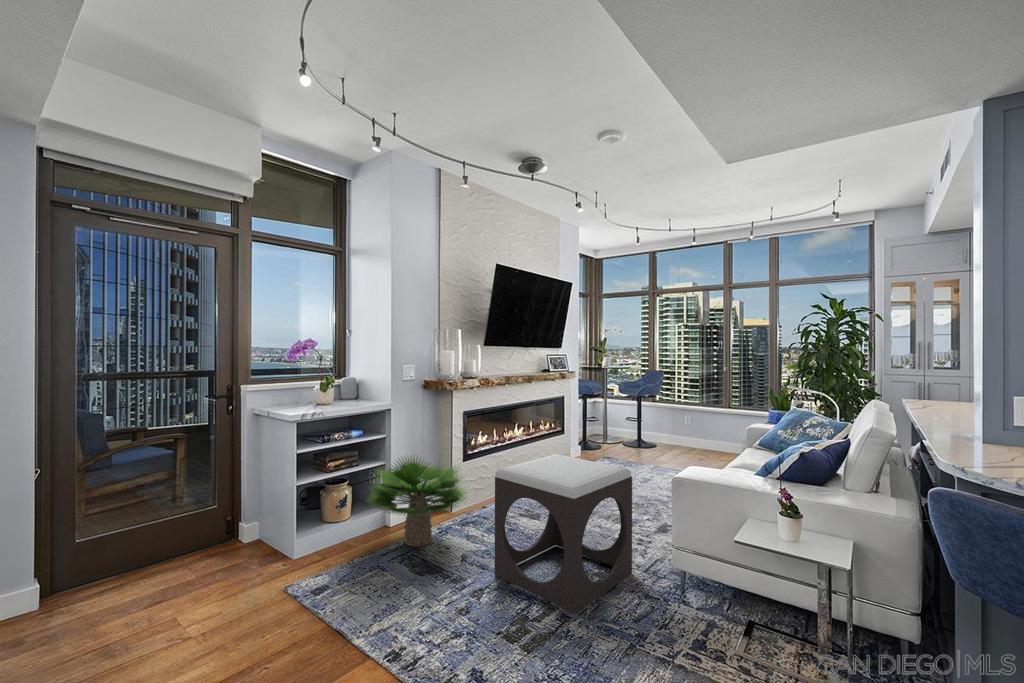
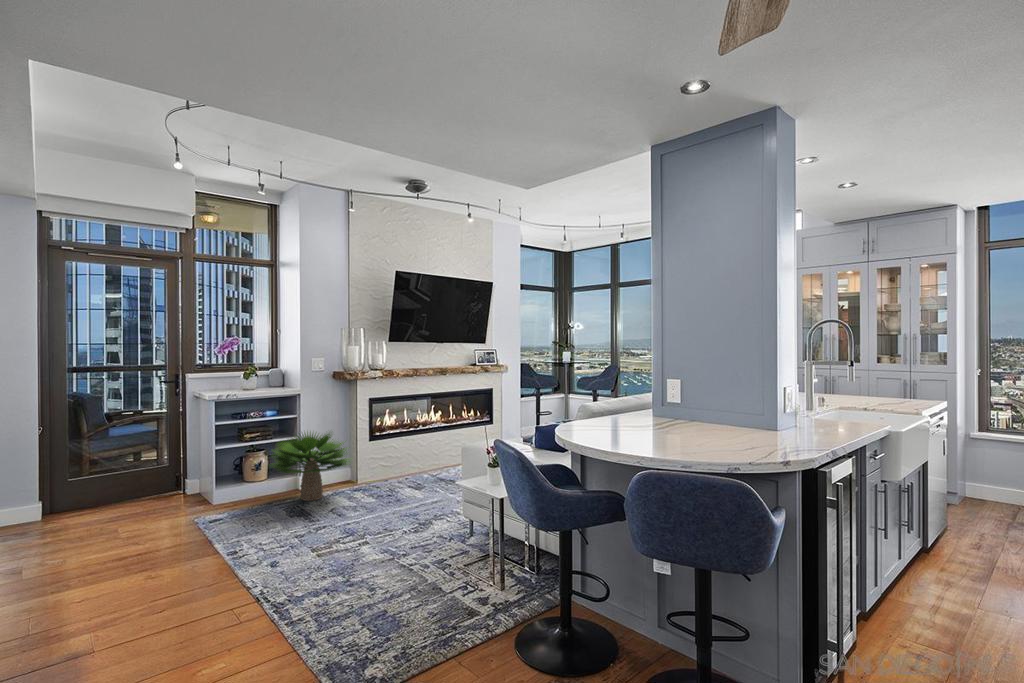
footstool: present [495,454,632,613] -> none [345,431,448,539]

